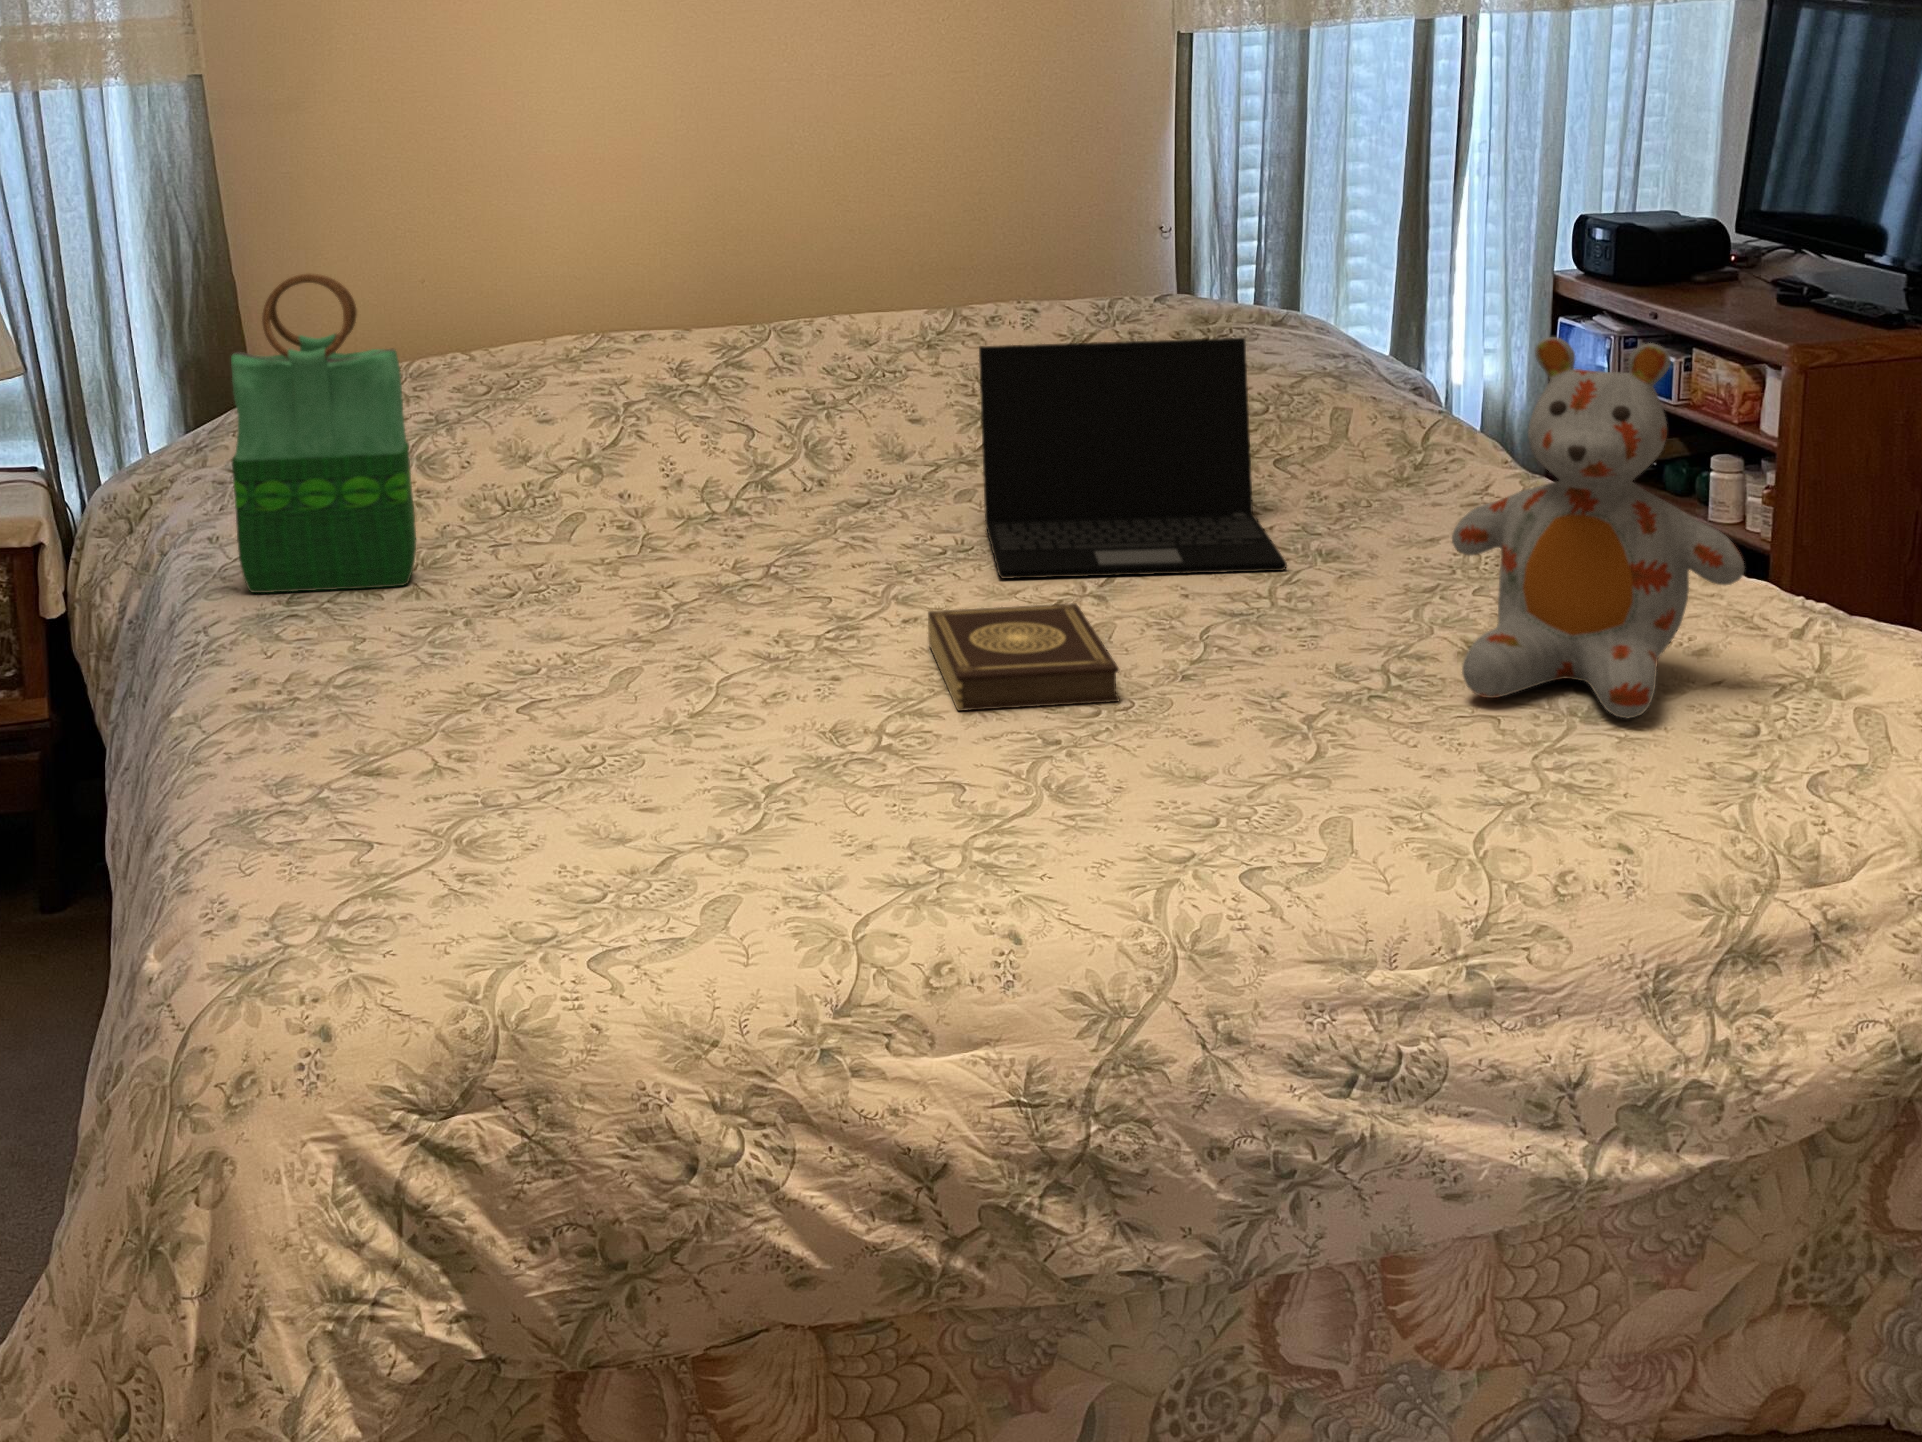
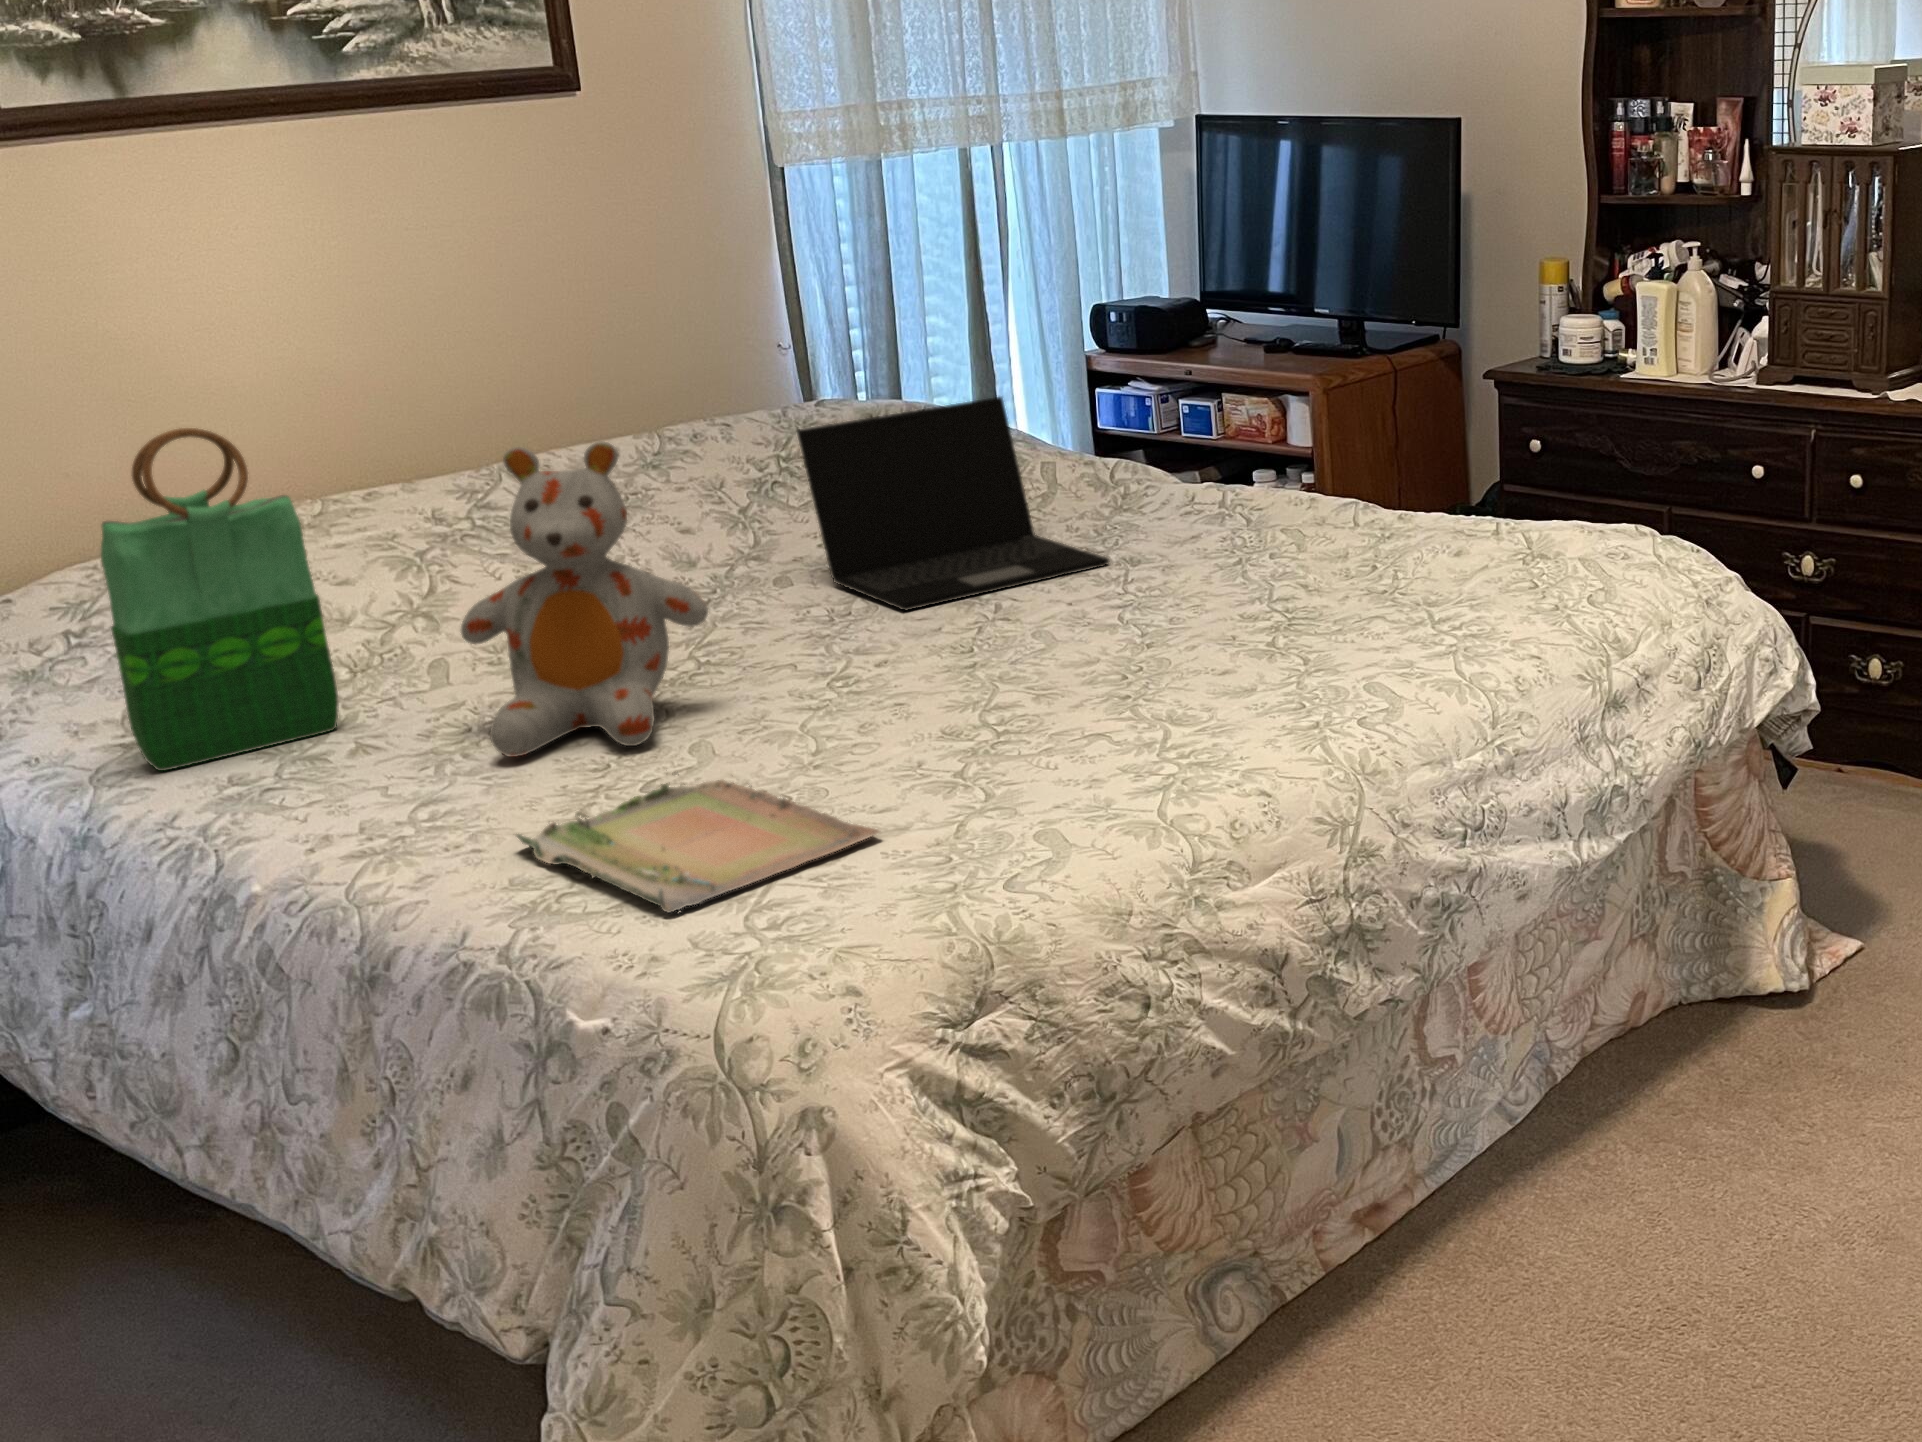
stuffed bear: present [1452,337,1745,718] -> present [461,441,708,757]
book: present [928,603,1119,711] -> none [919,604,1125,690]
tray: none [293,710,574,880] -> present [516,772,880,913]

